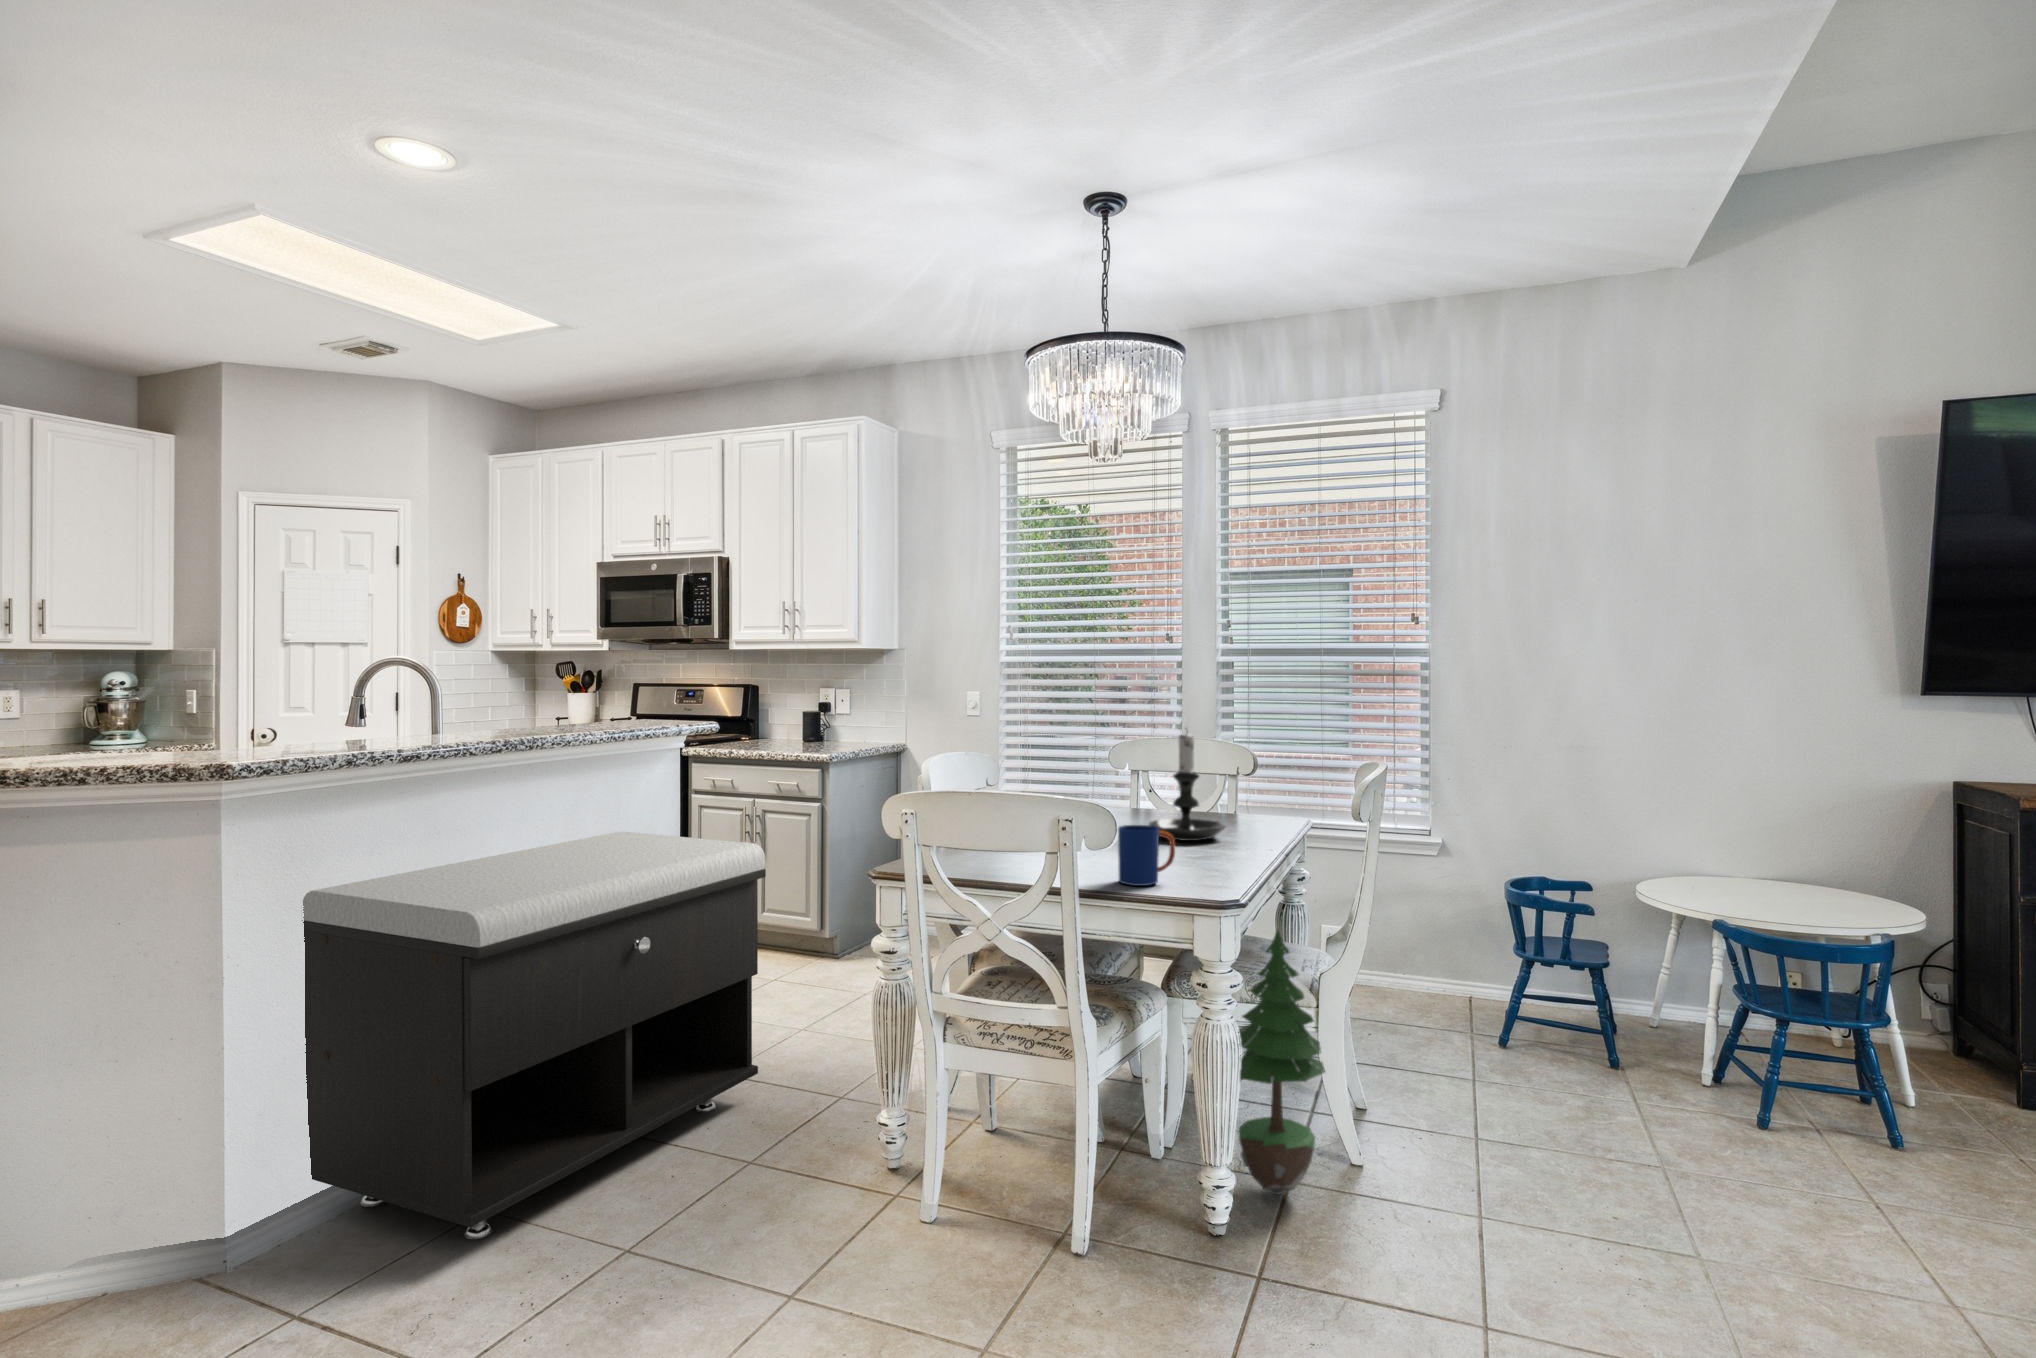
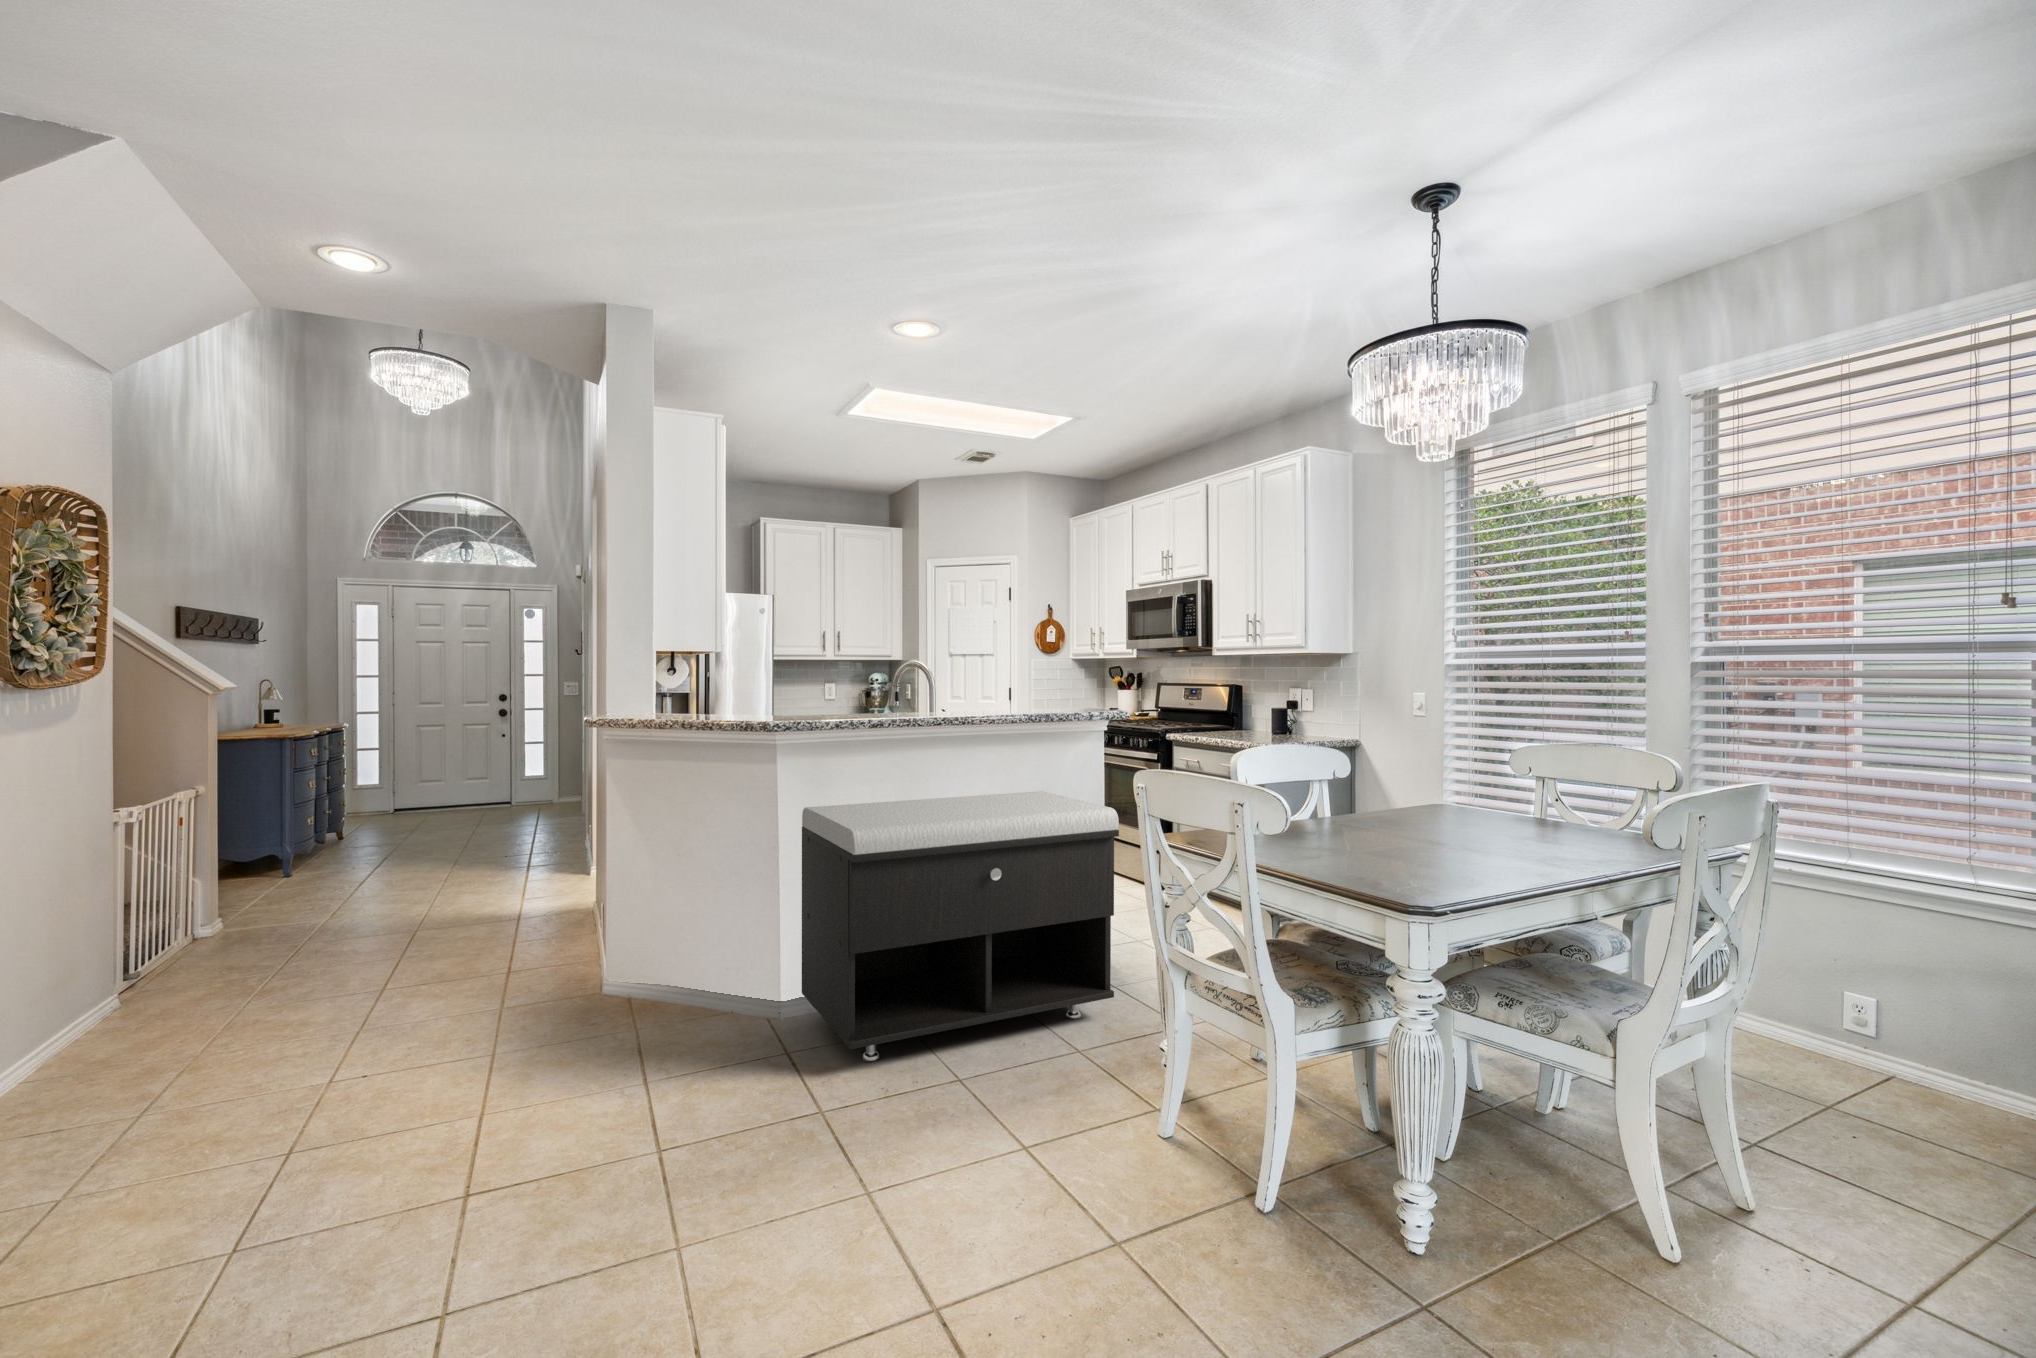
candle holder: present [1149,734,1225,841] -> none [1468,726,1559,847]
mug: present [1118,825,1175,886] -> none [1342,817,1405,879]
potted tree: present [1238,931,1325,1195] -> none [1475,949,1596,1248]

